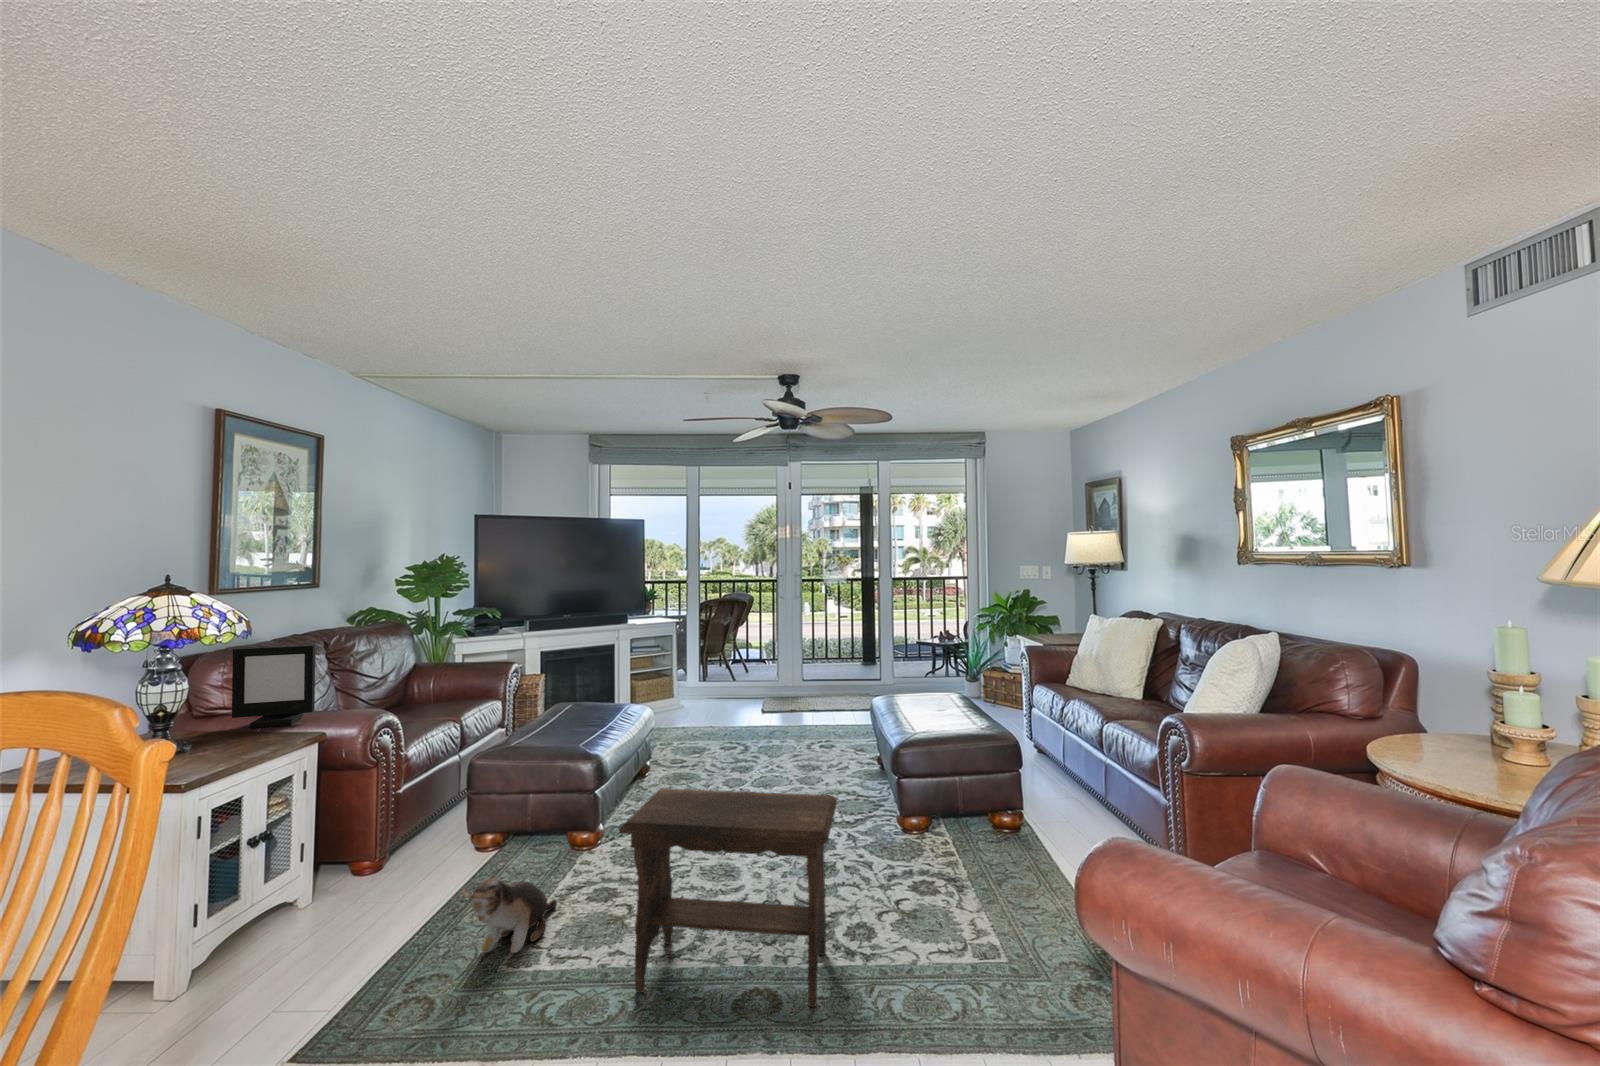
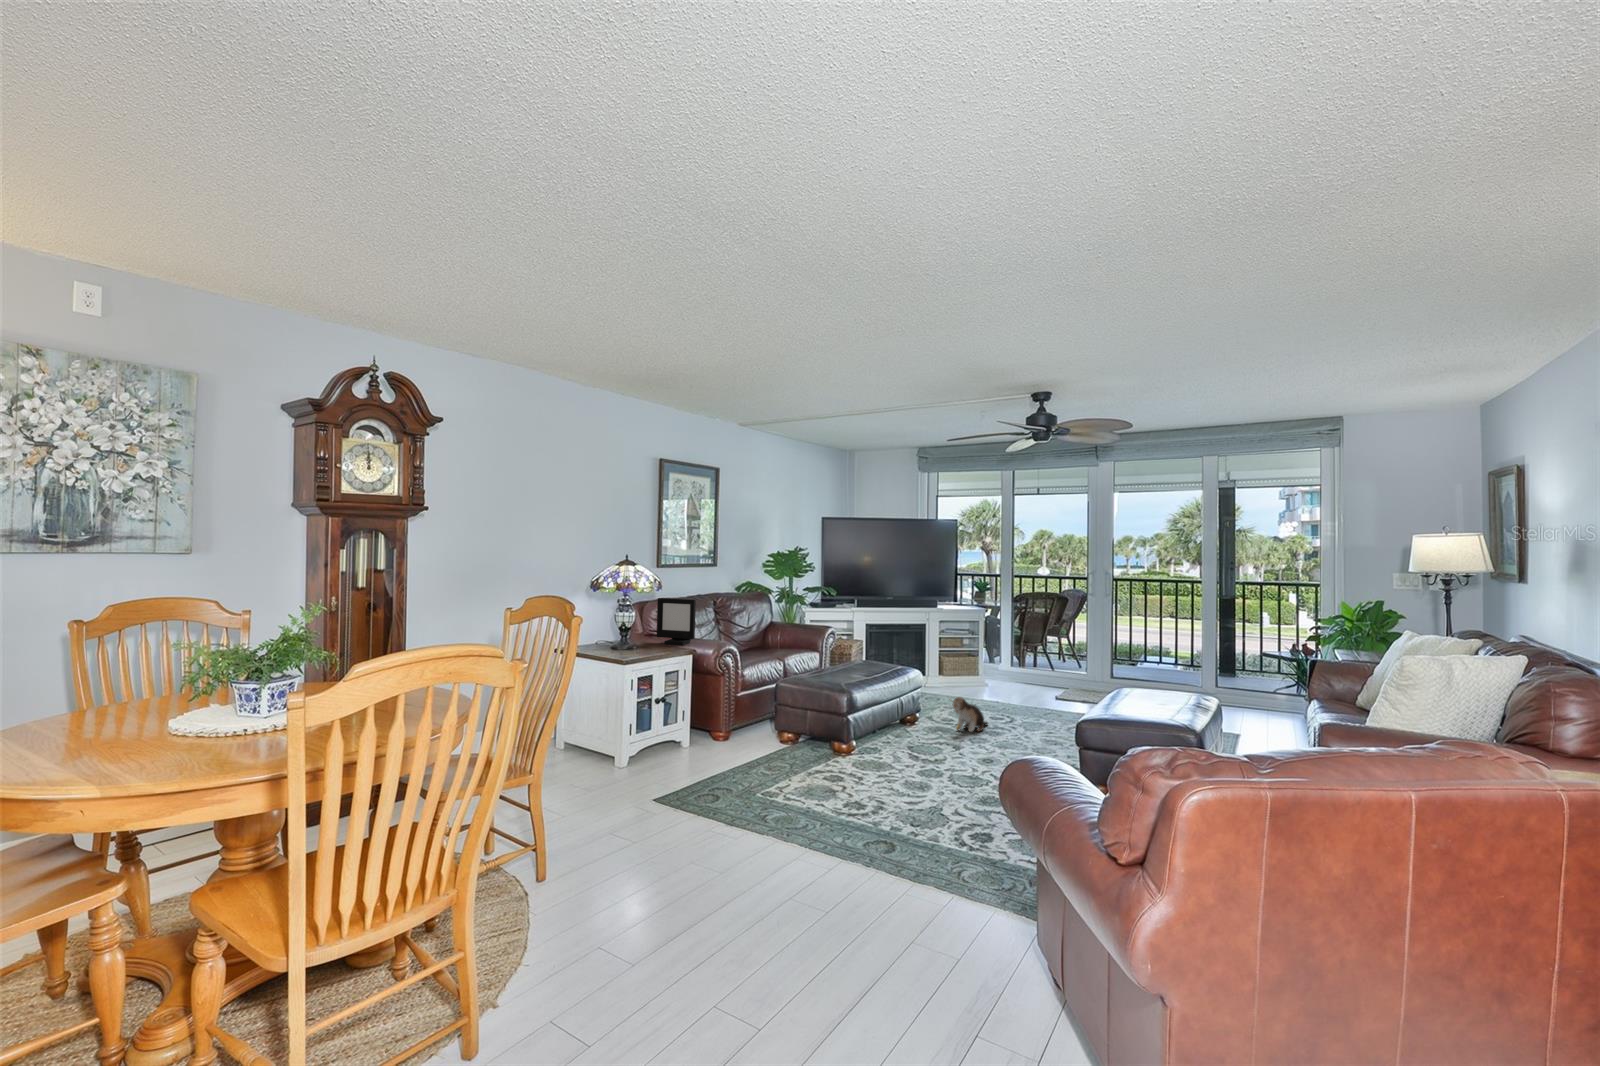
footstool: present [619,788,837,1007] -> none [811,708,959,856]
plush toy: present [462,878,557,953] -> present [952,697,988,732]

